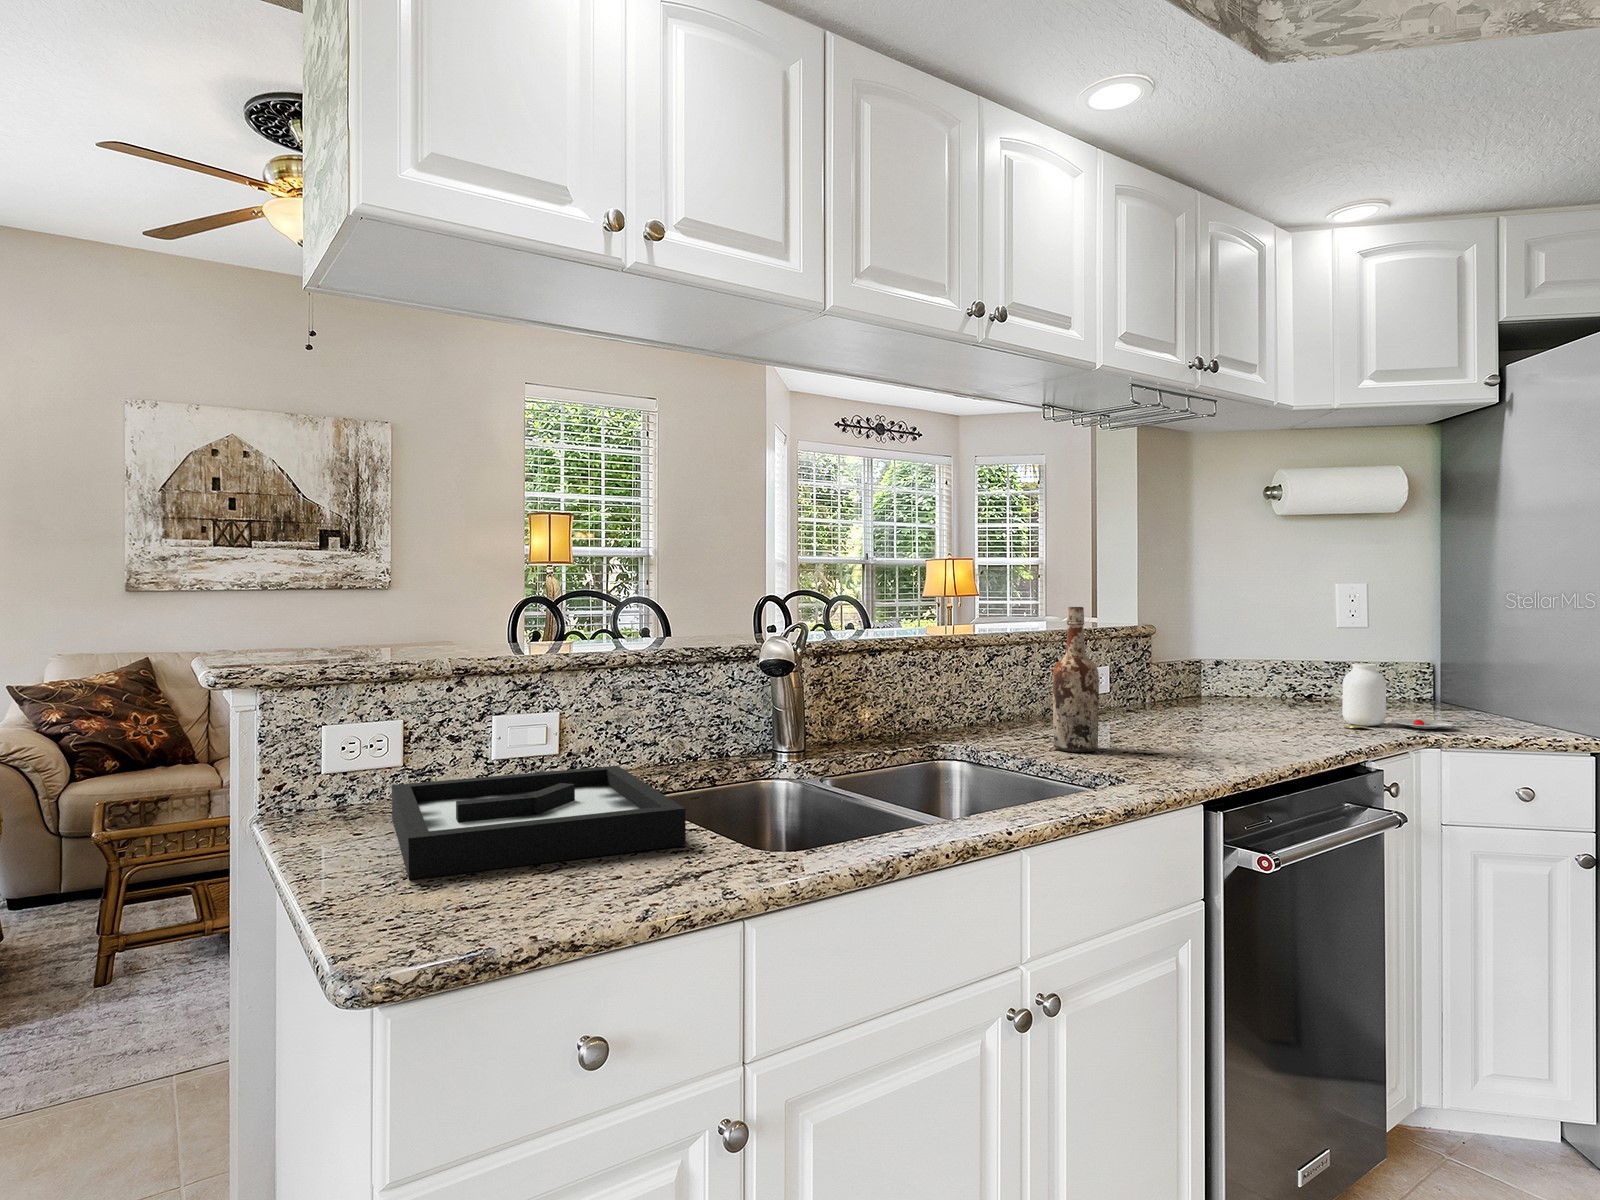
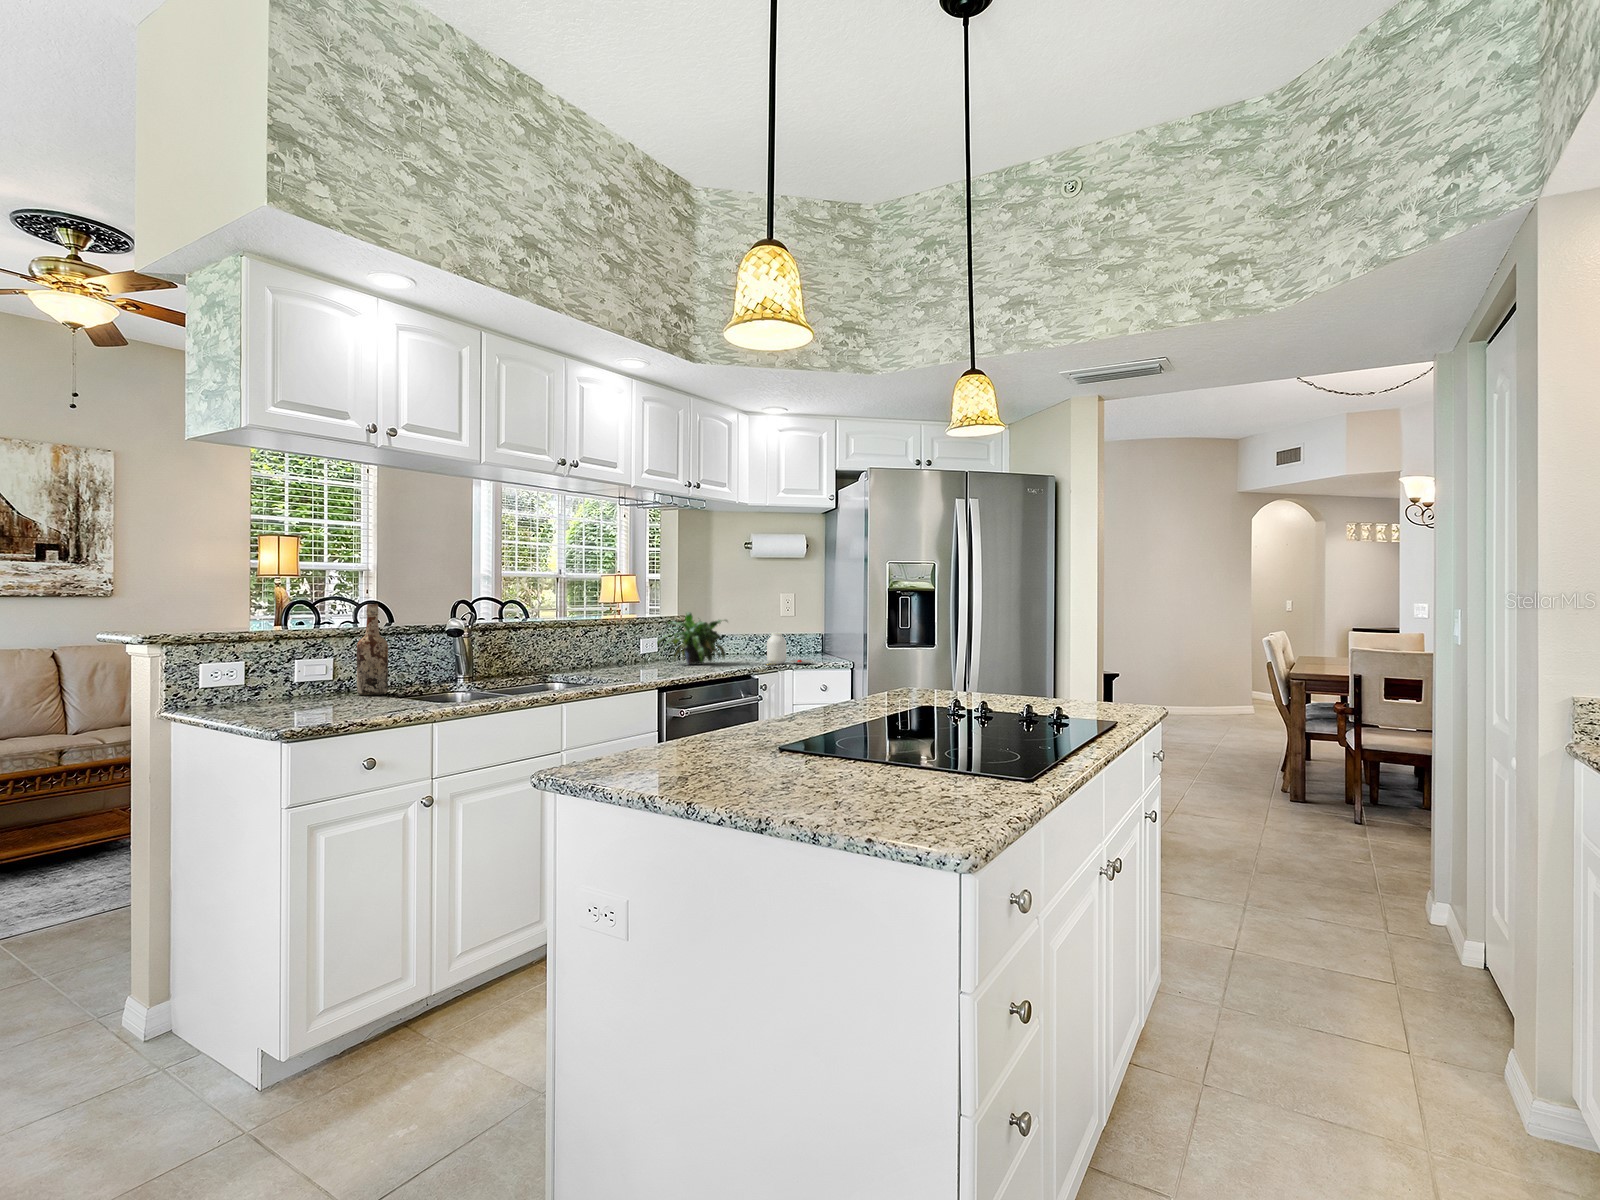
wine bottle: present [1053,607,1099,752] -> present [357,604,388,695]
potted plant: none [1120,622,1263,722] -> present [657,612,727,664]
decorative tray: present [392,766,686,880] -> none [248,683,422,722]

